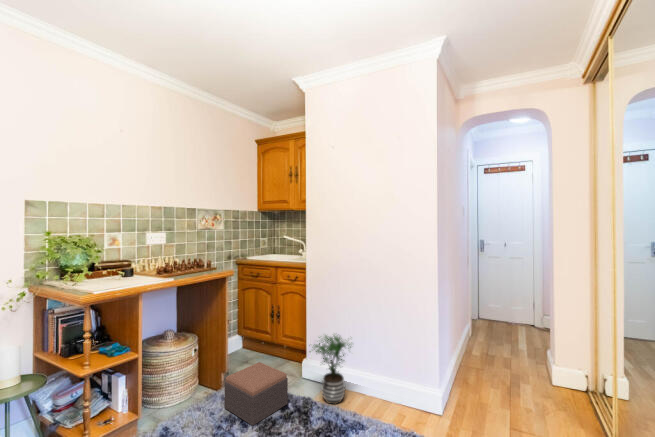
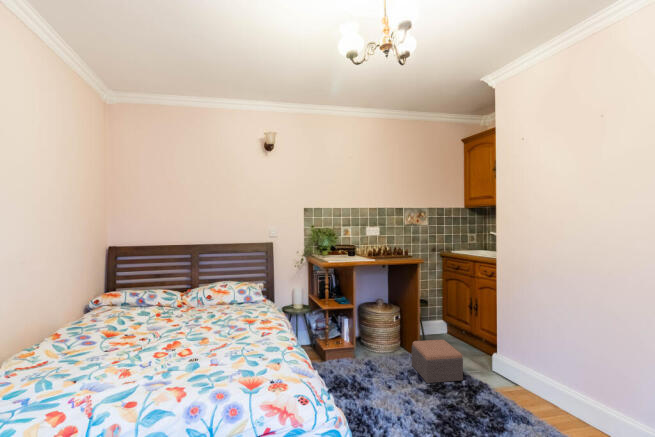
potted plant: present [310,335,351,404] -> none [484,329,536,398]

